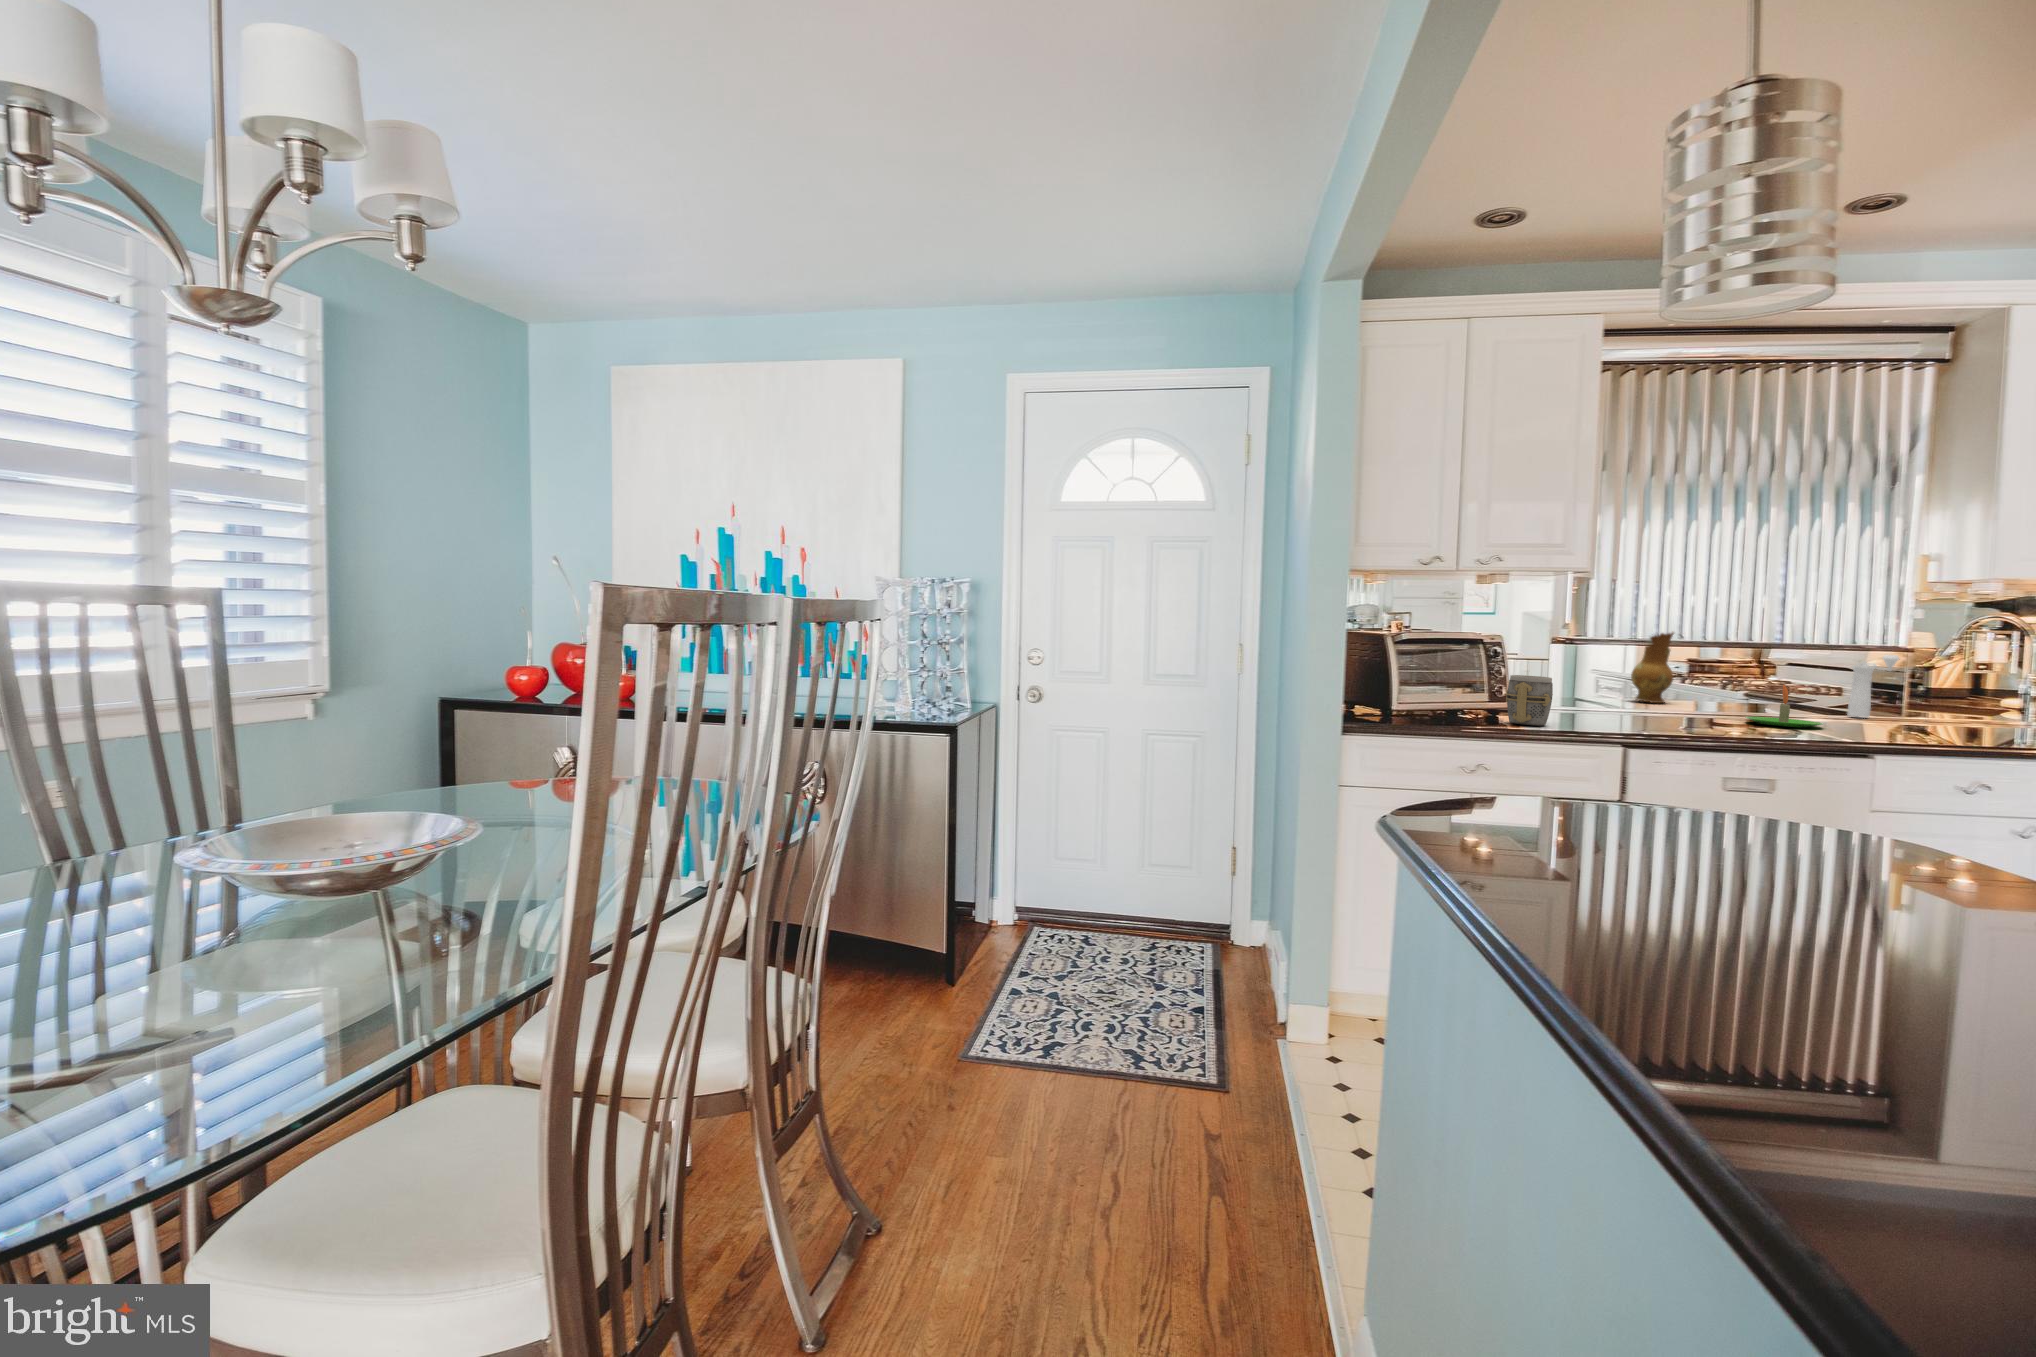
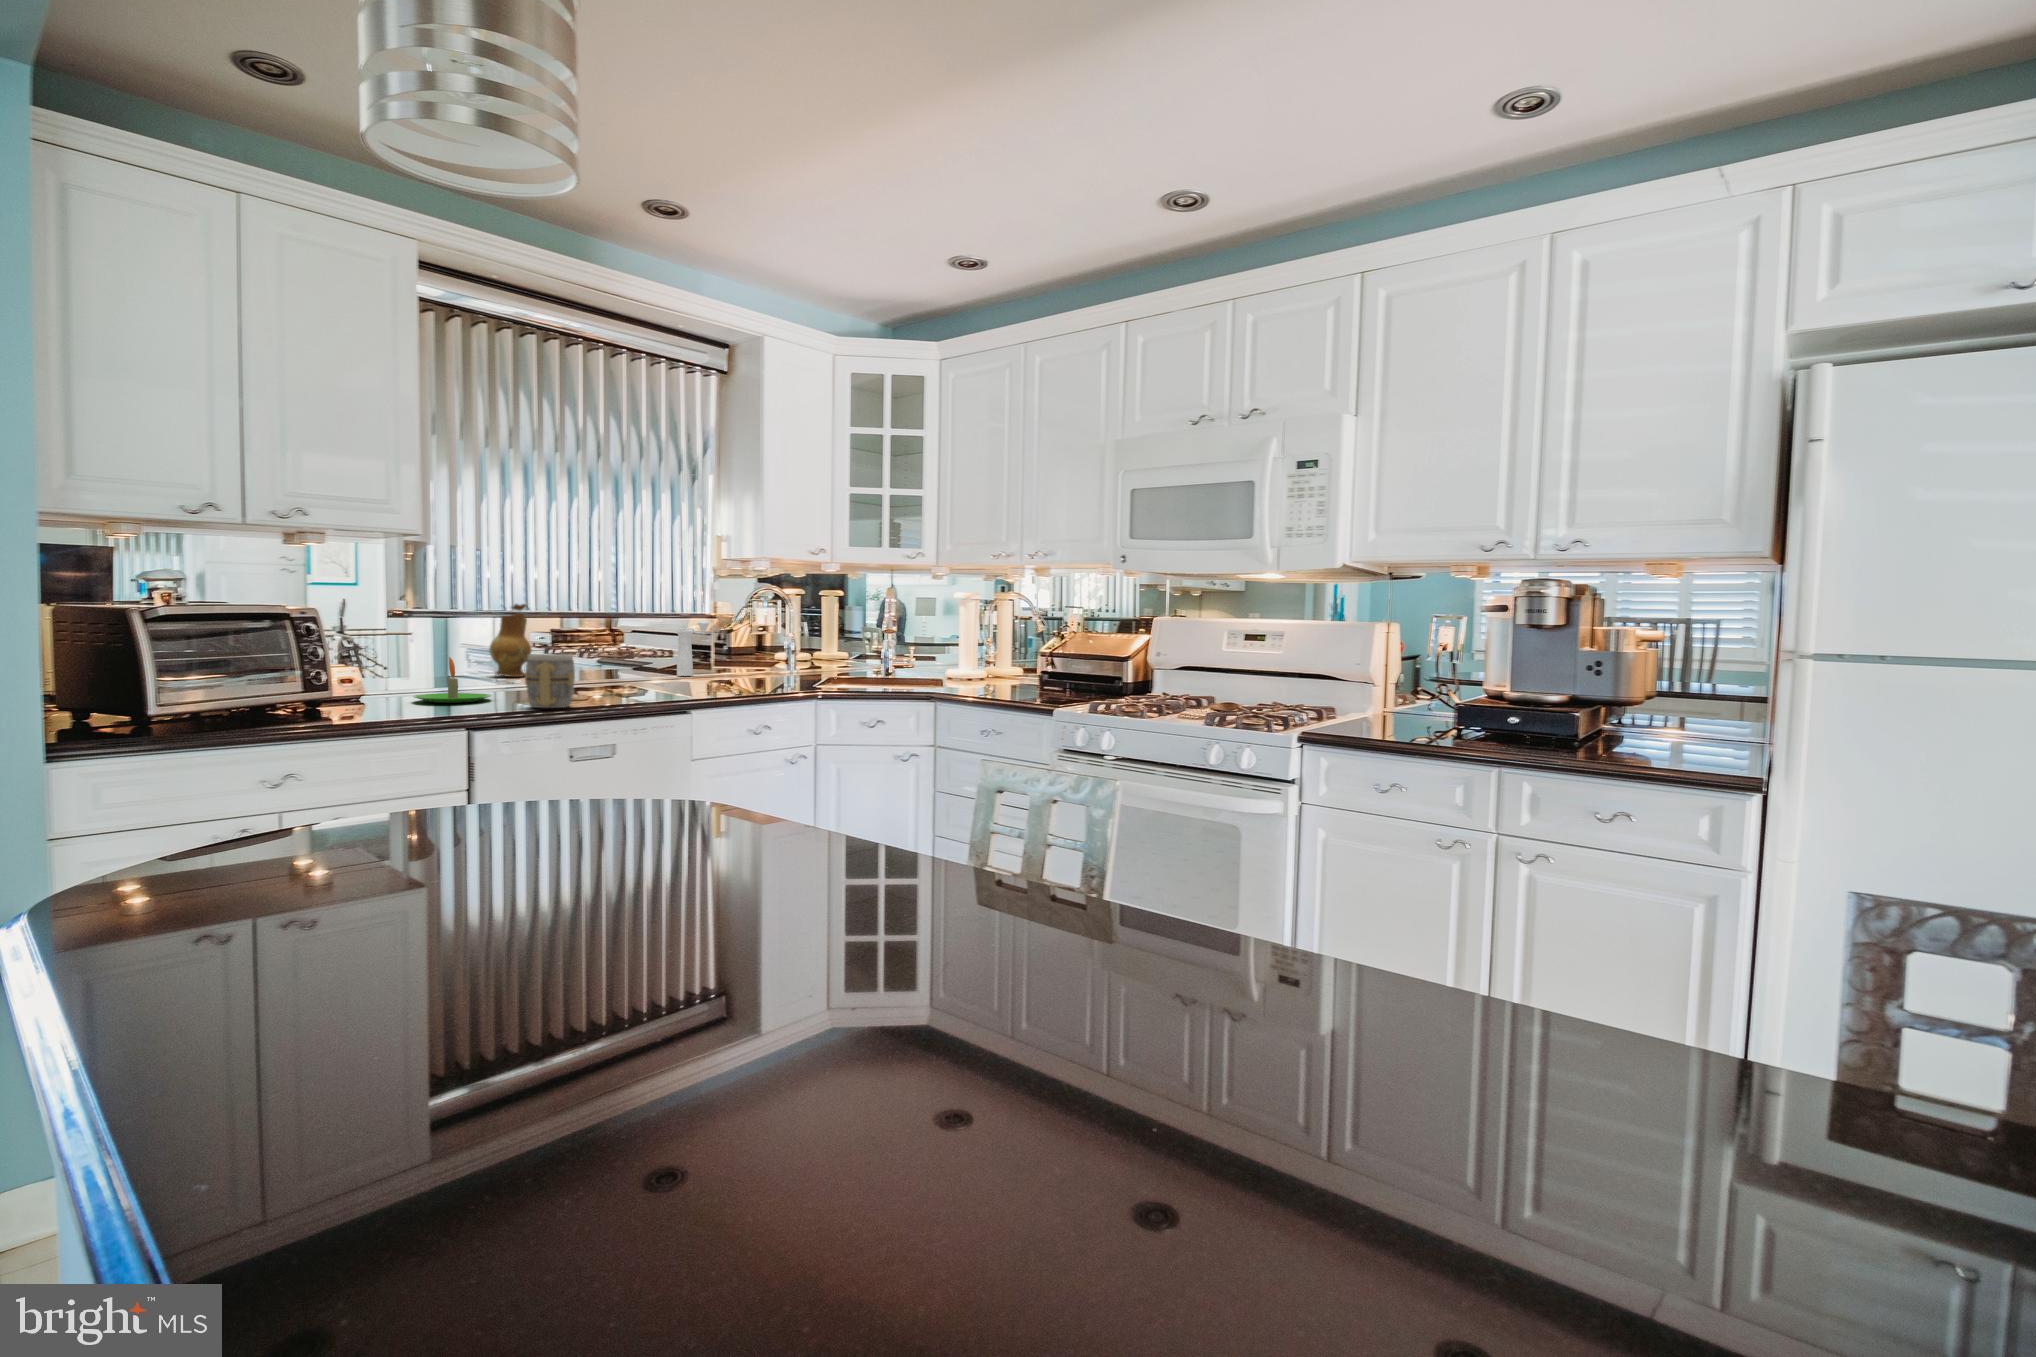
mug: present [1506,675,1553,726] -> present [525,654,575,708]
candle: present [1745,685,1823,727] -> present [413,657,492,703]

